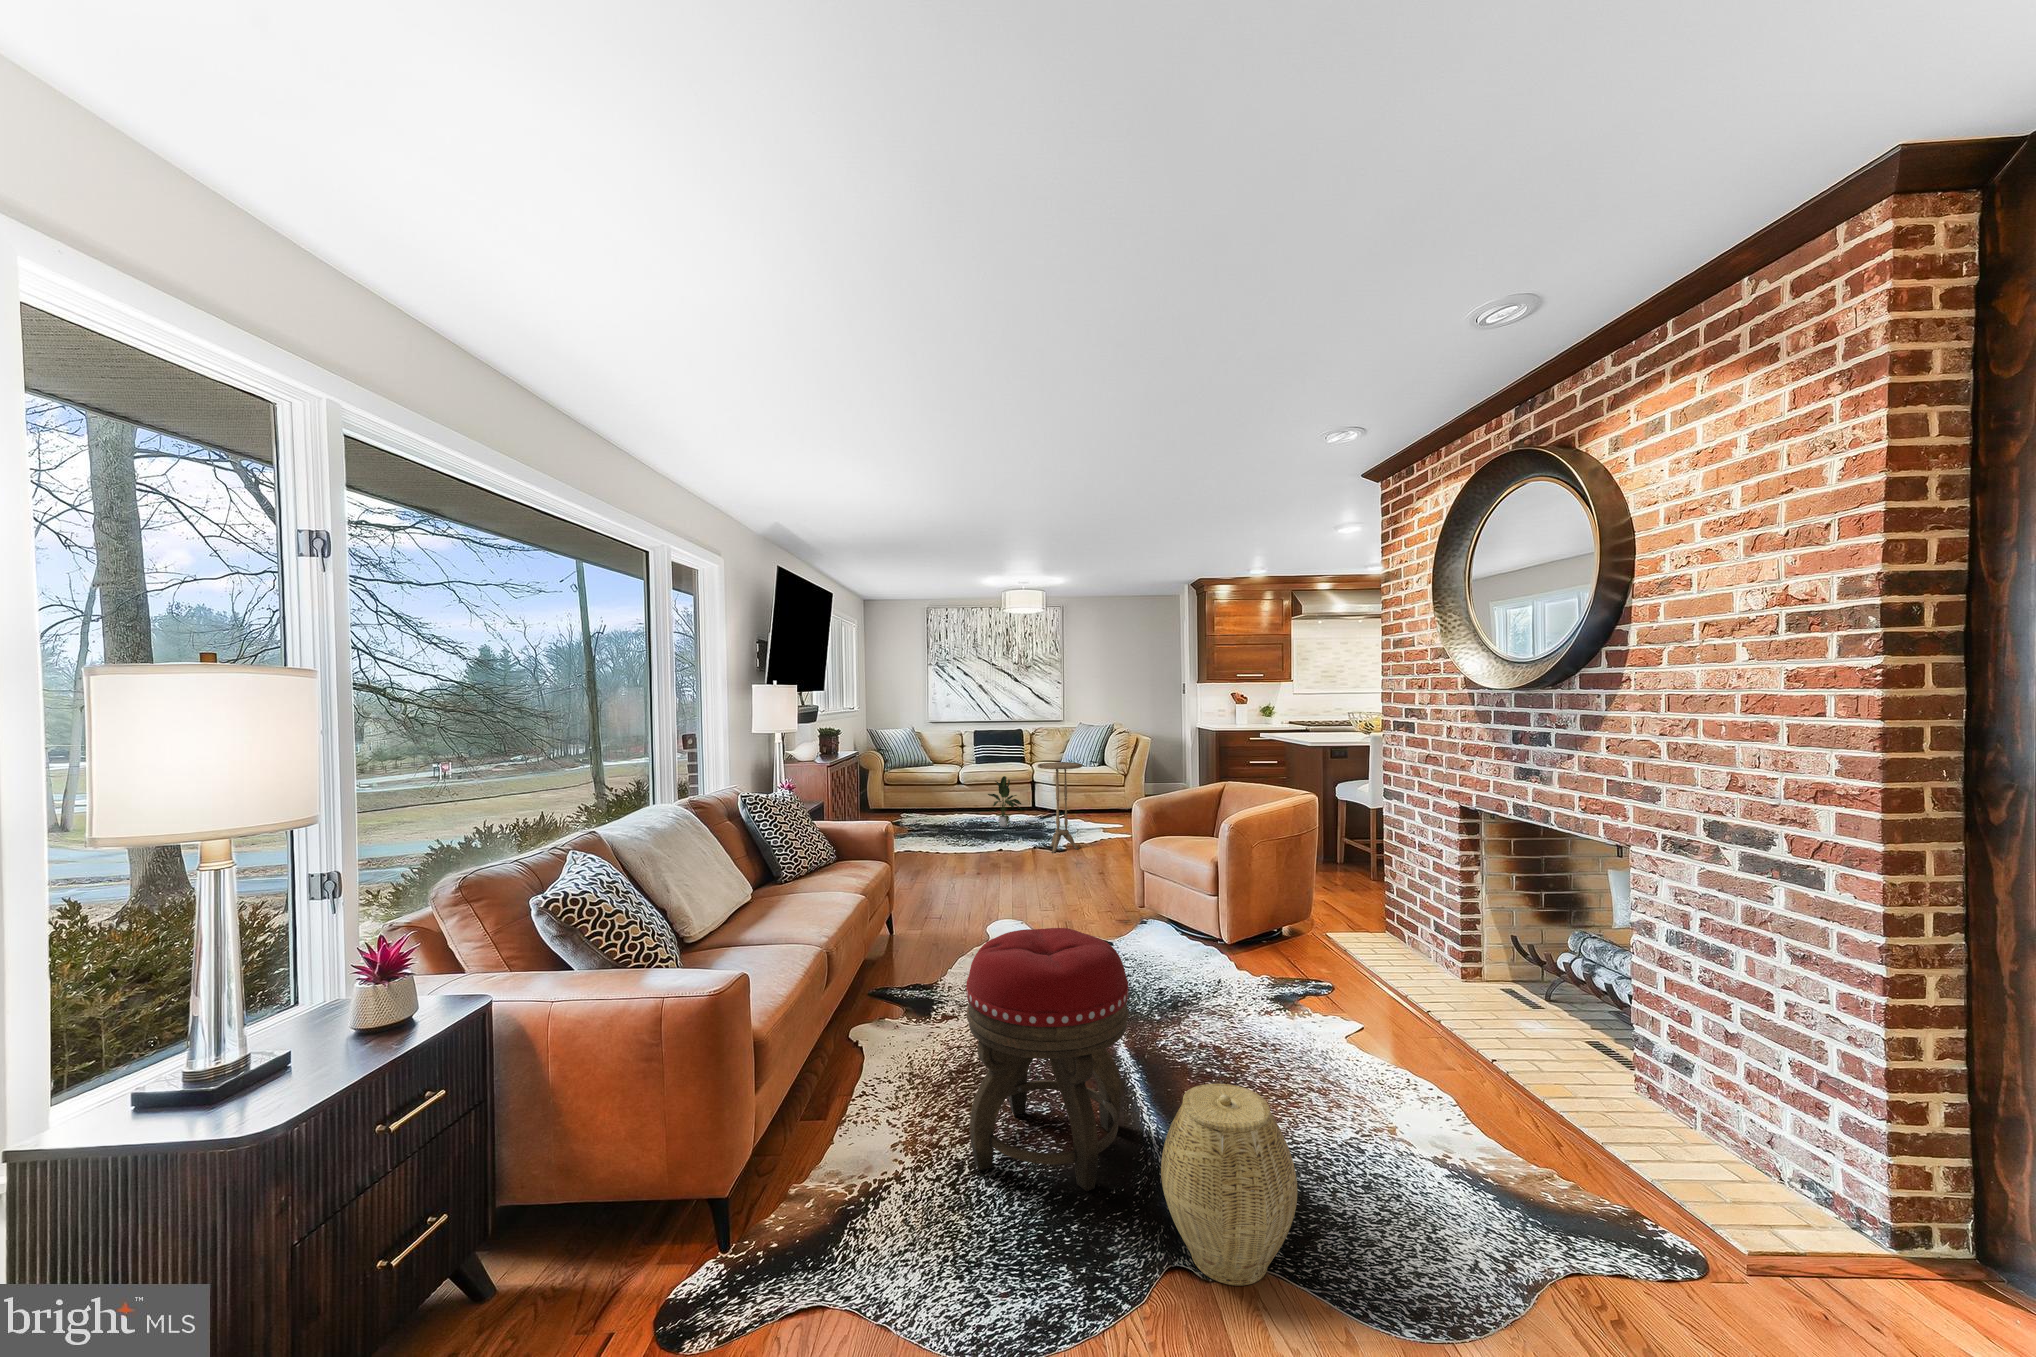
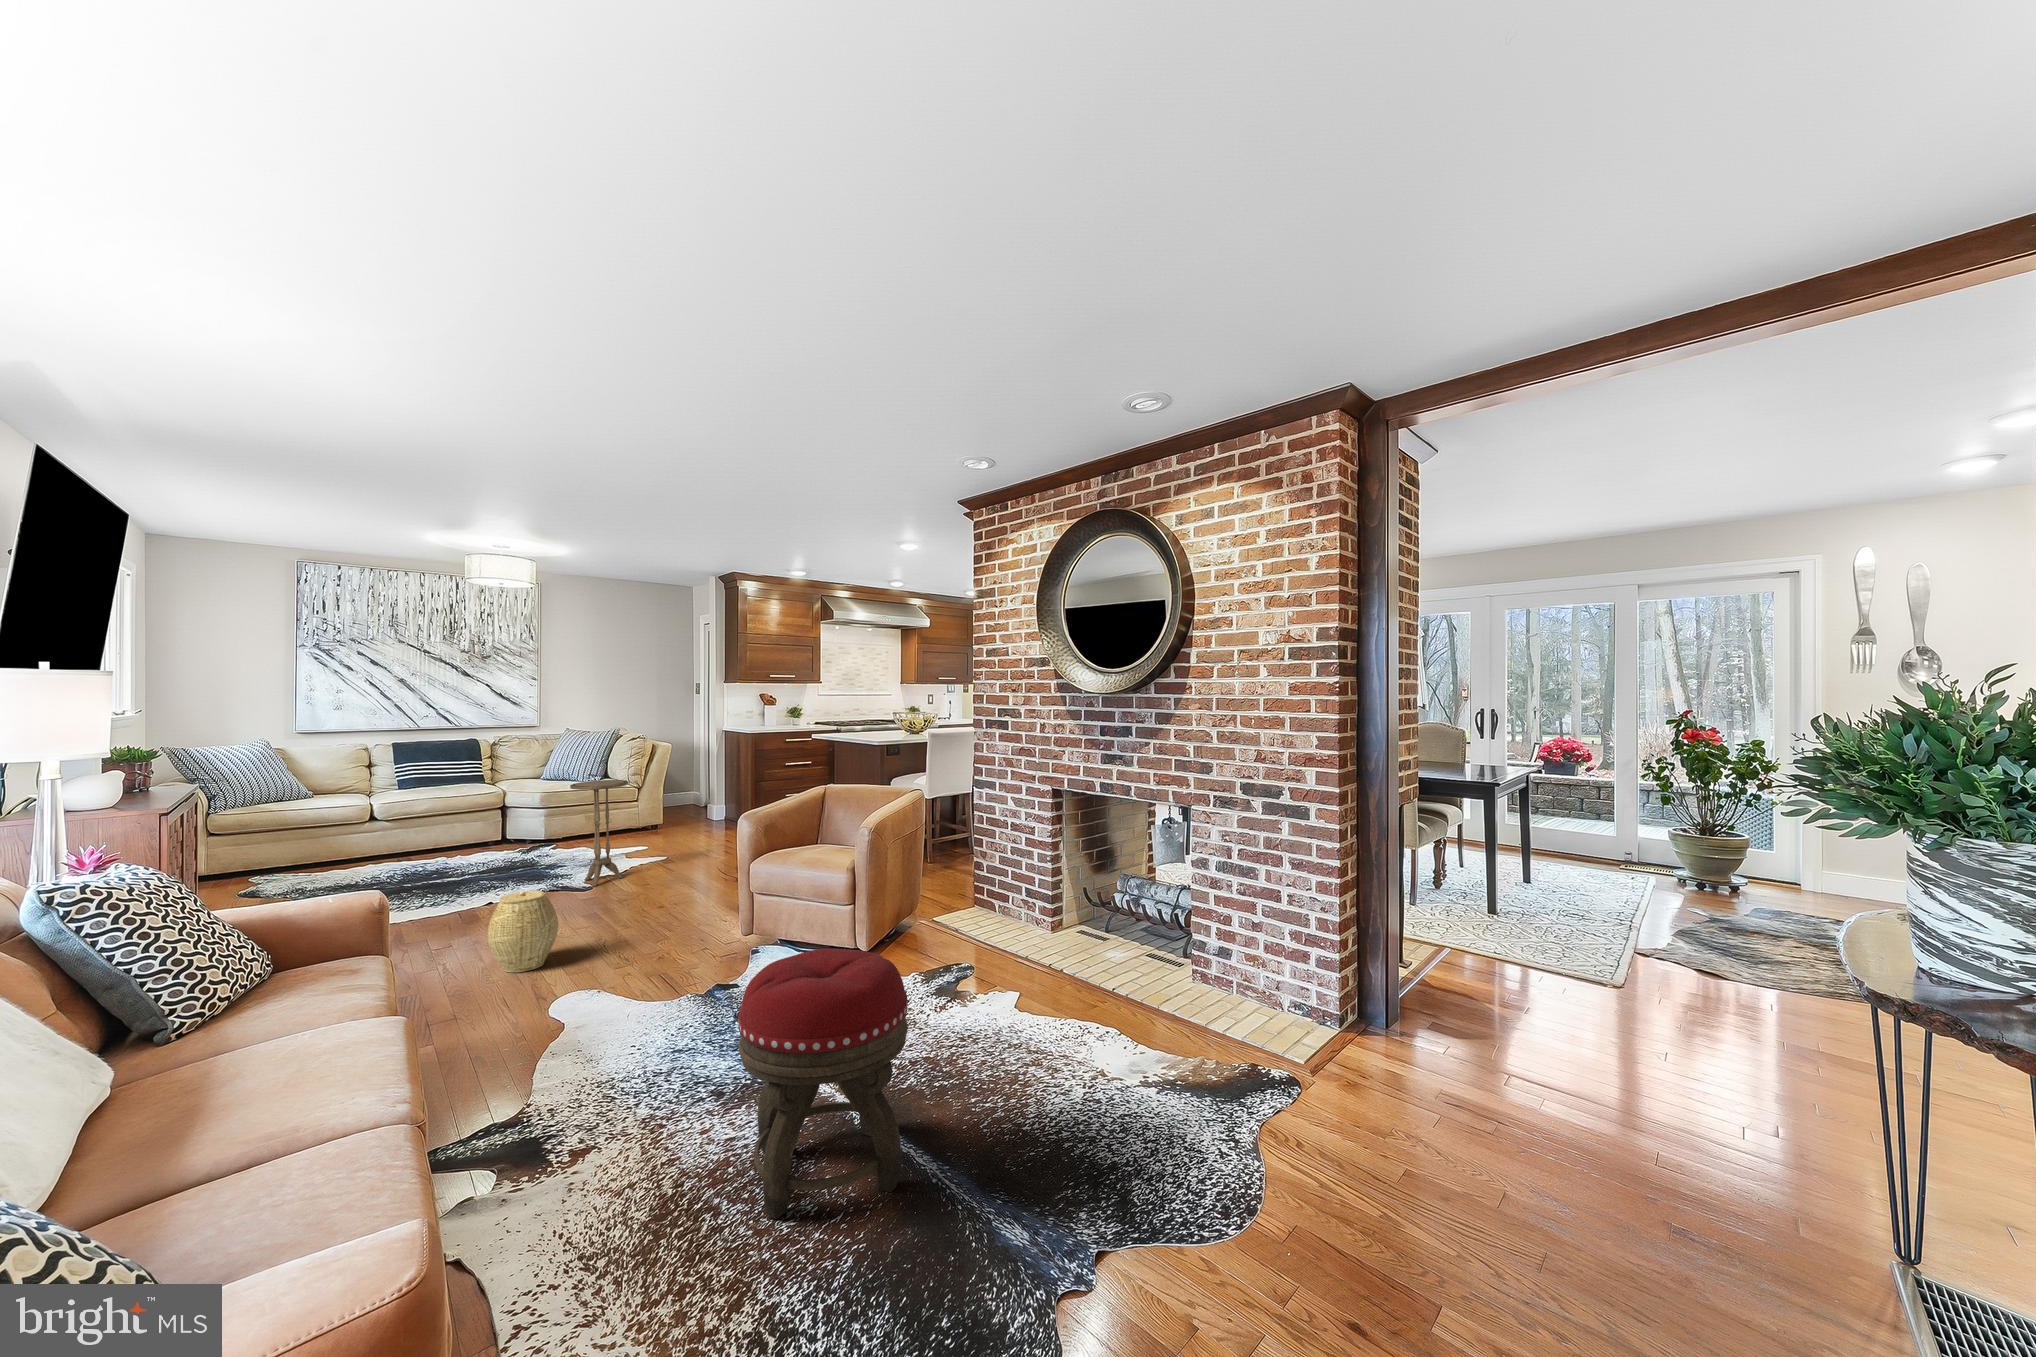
potted plant: present [988,776,1022,827] -> none [476,803,525,866]
woven basket: present [1161,1084,1297,1286] -> present [487,891,558,973]

